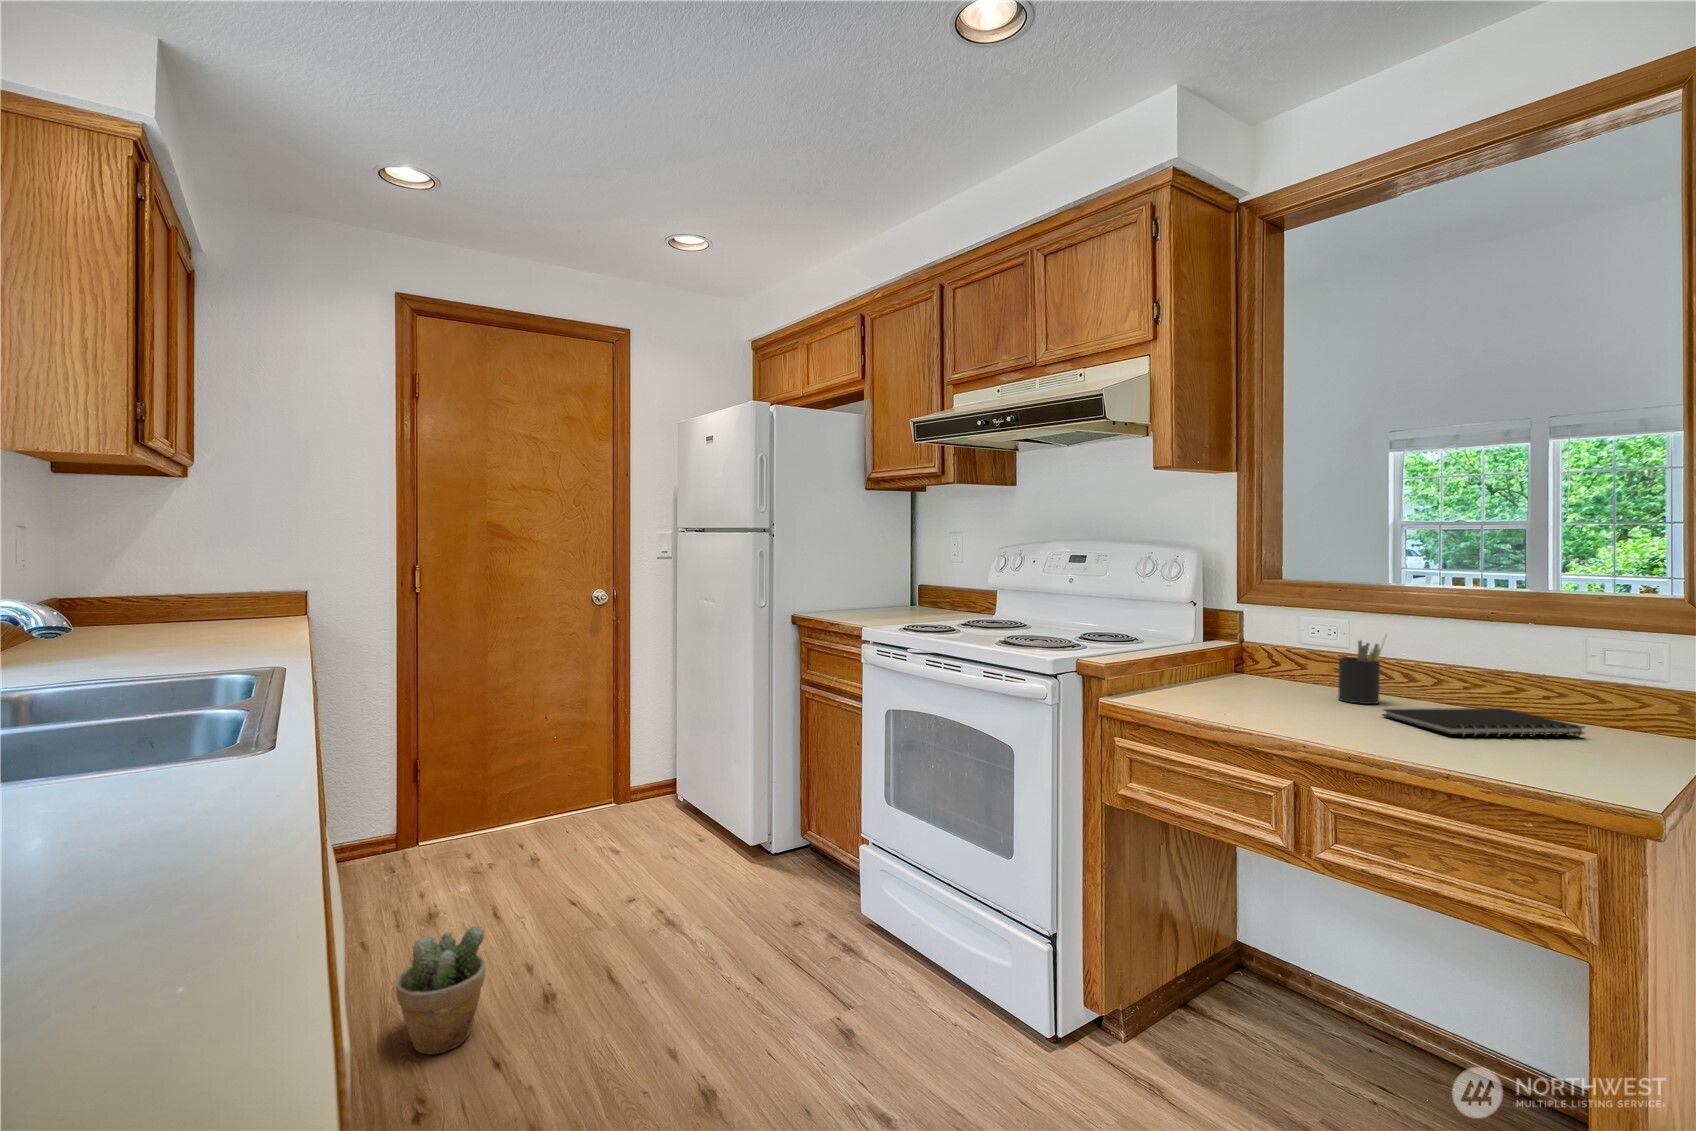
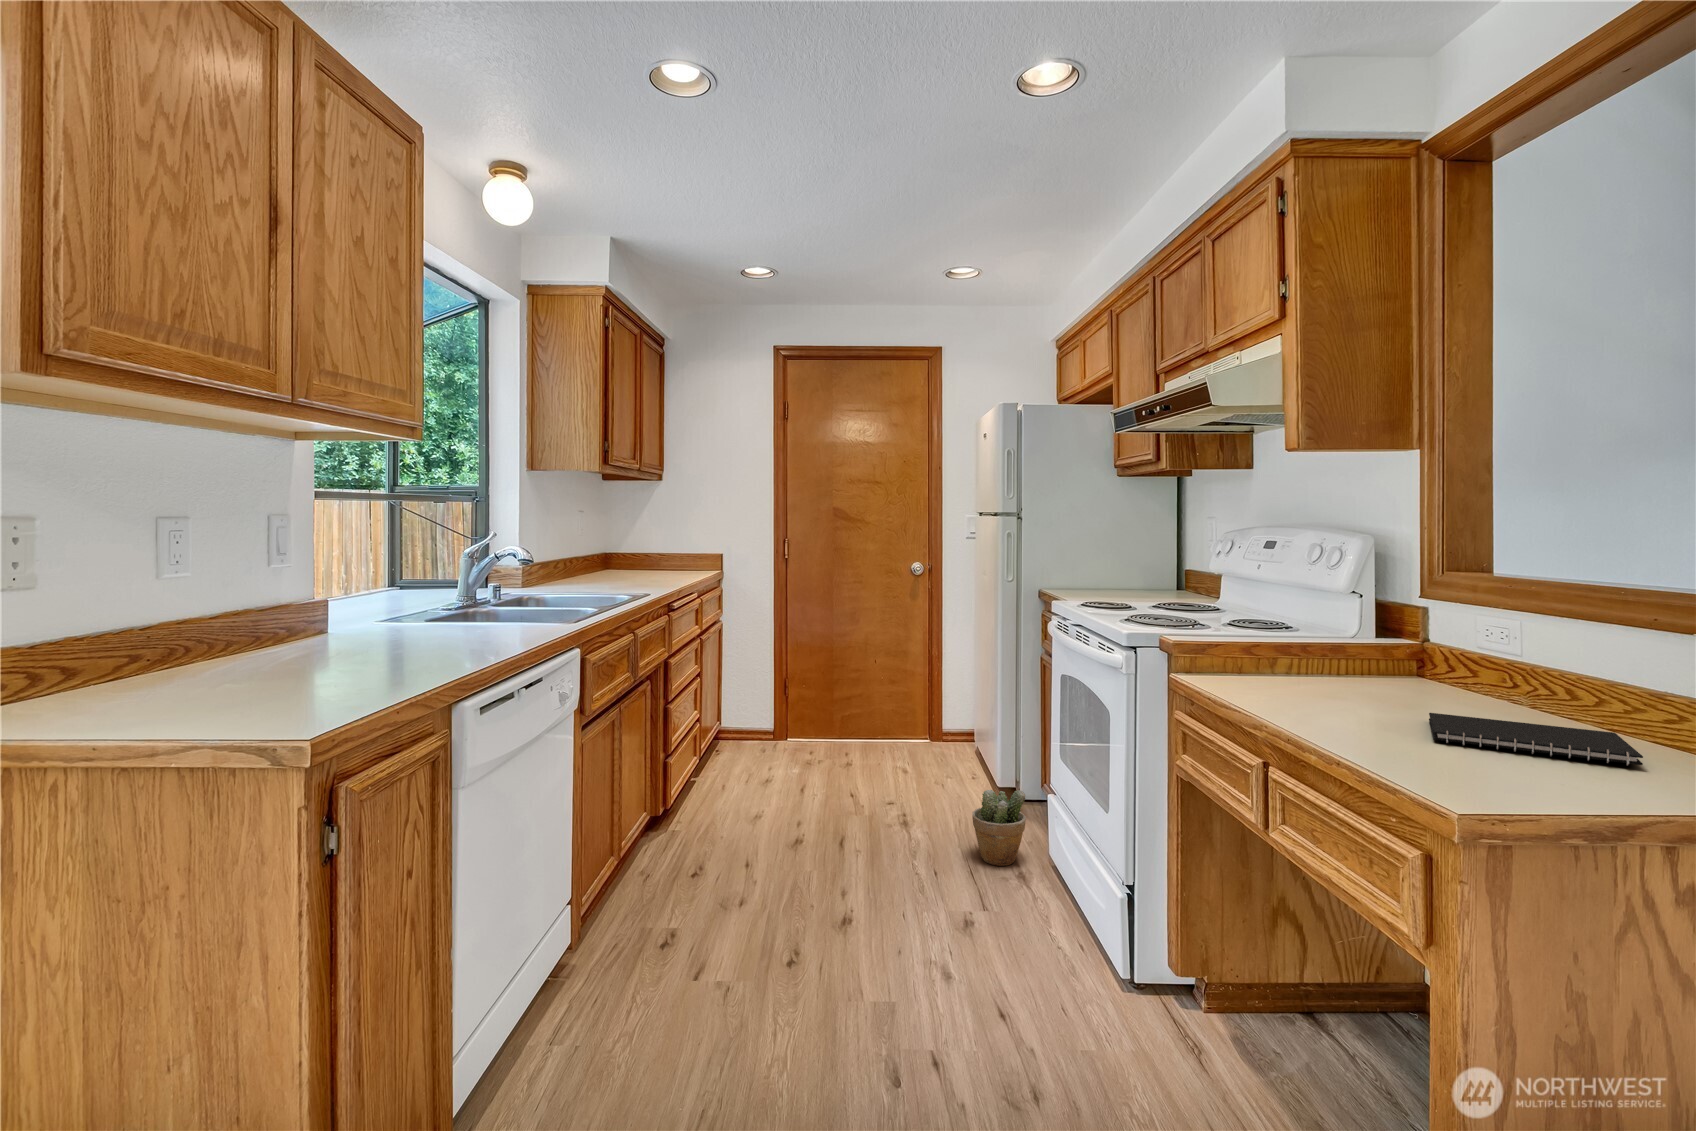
pen holder: present [1338,635,1386,704] -> none [1441,636,1501,713]
potted plant: present [395,926,486,1054] -> present [972,790,1026,866]

